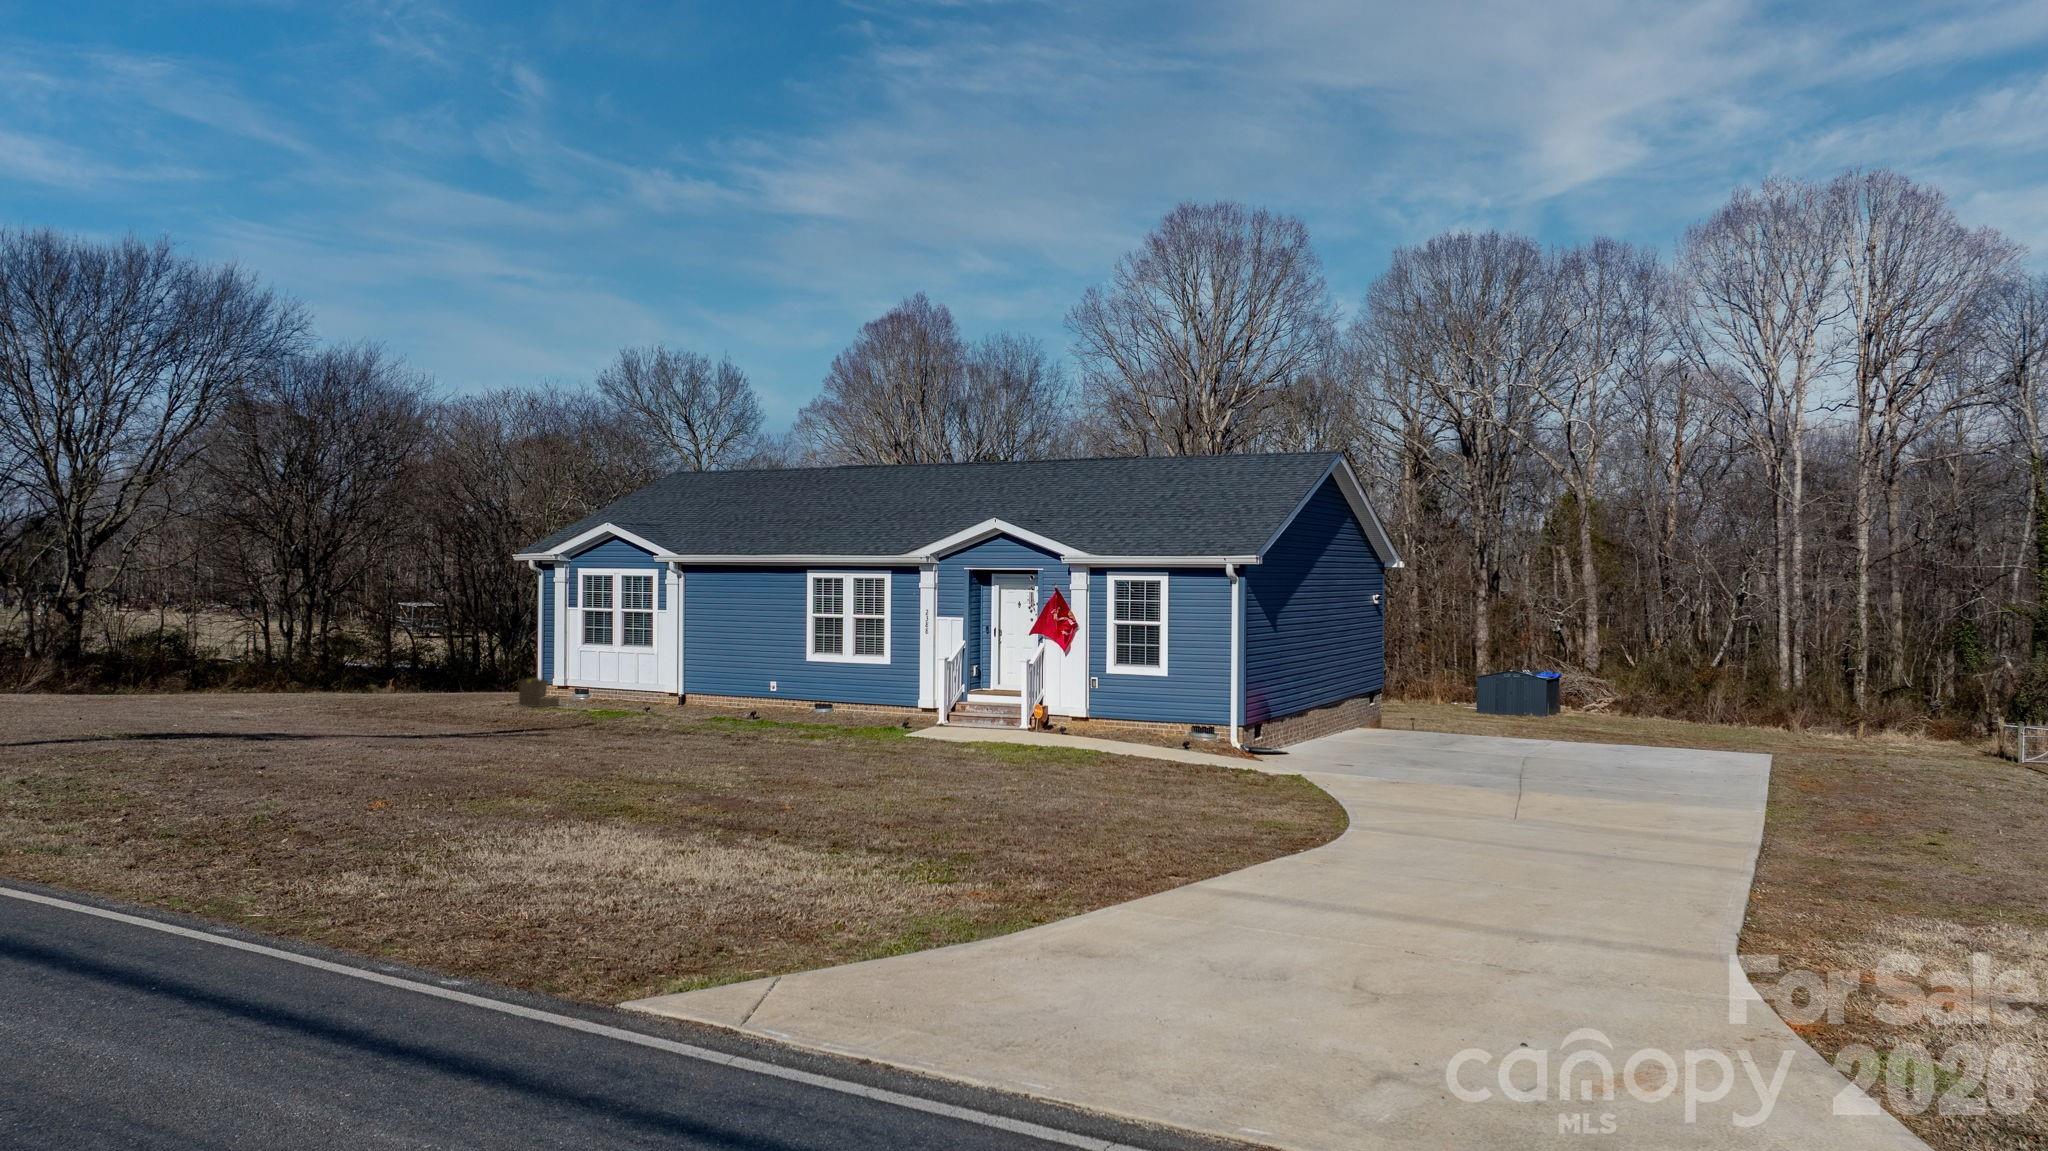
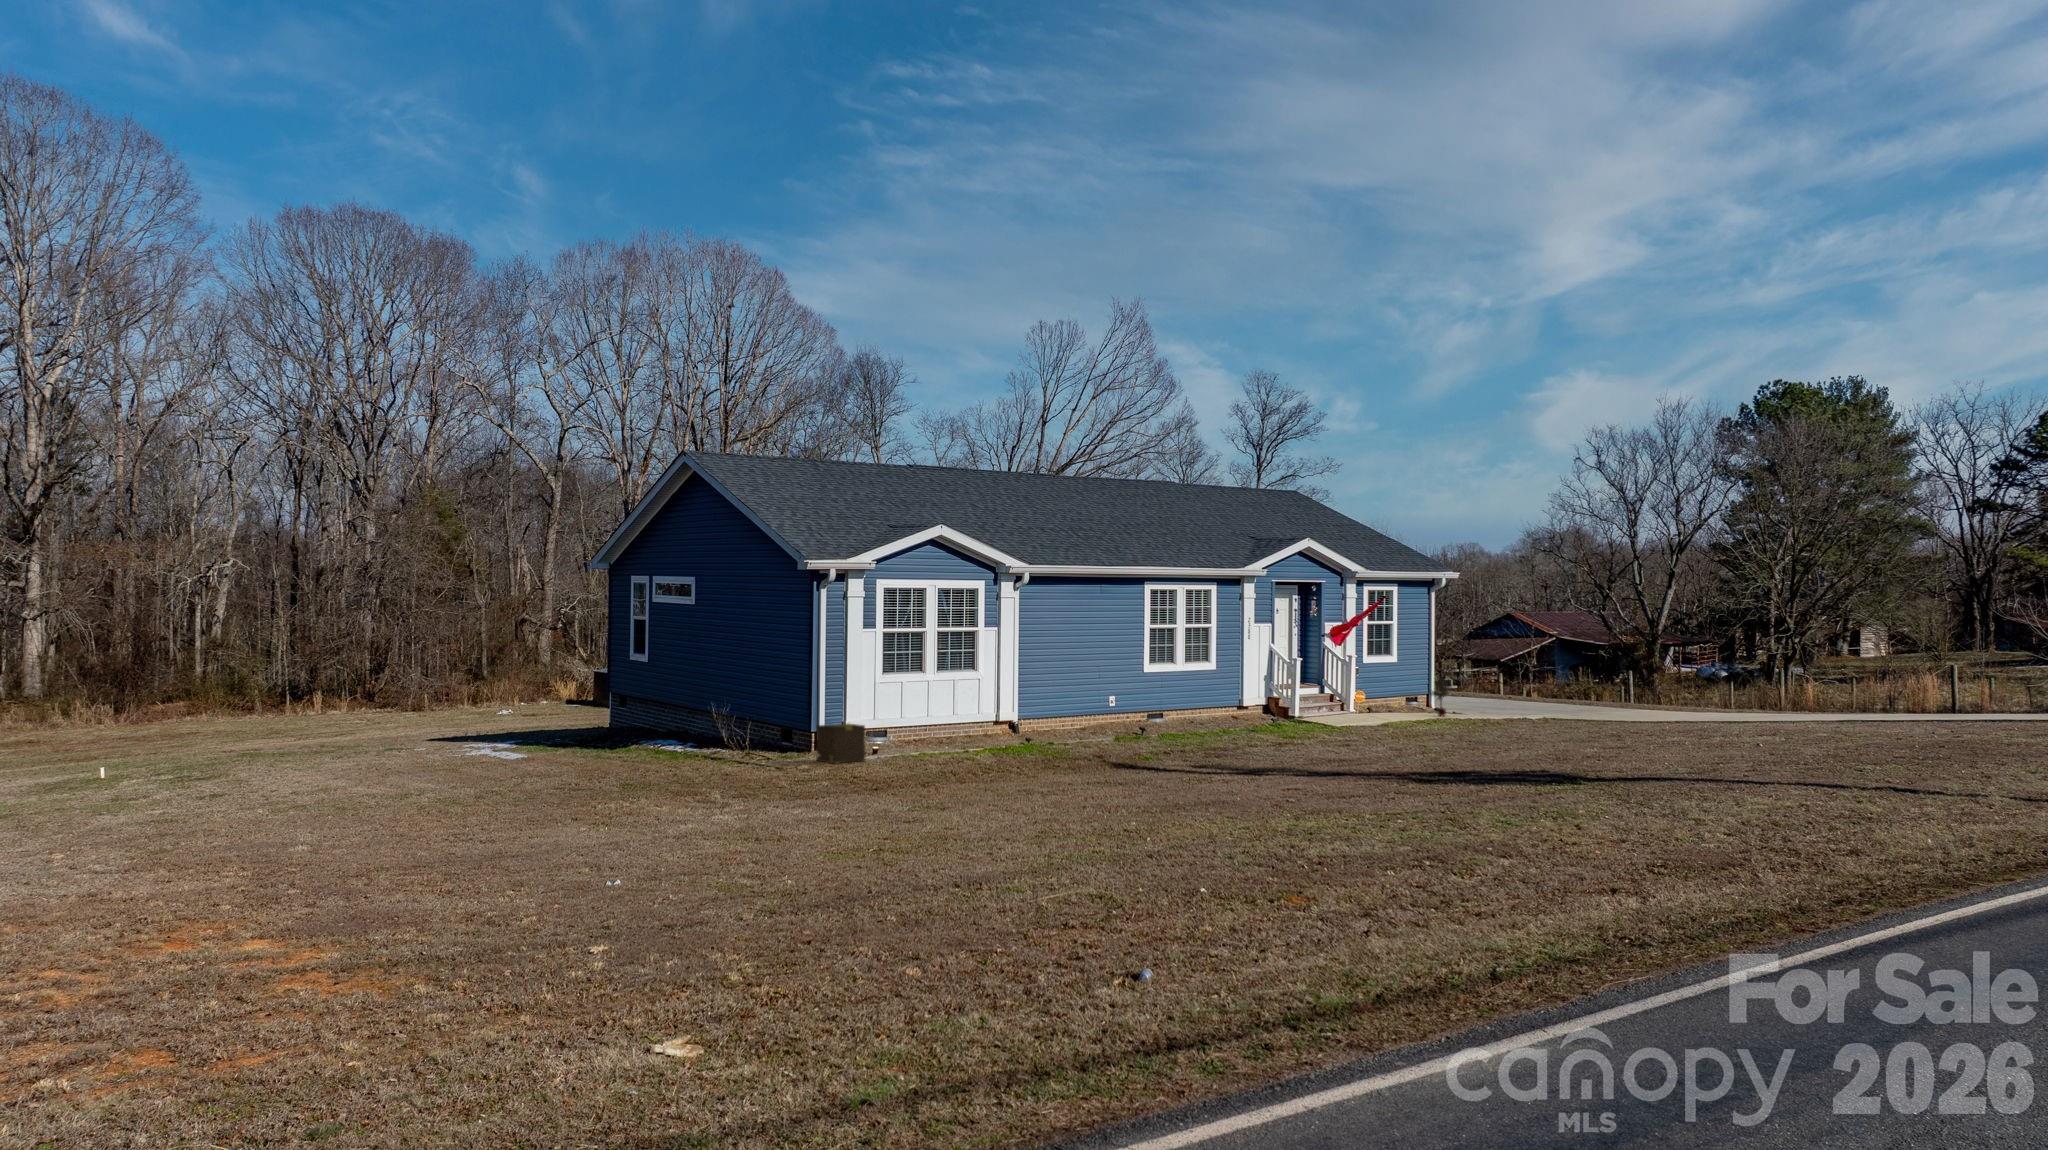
potted tree: none [1191,700,1238,758] -> present [1430,676,1448,716]

